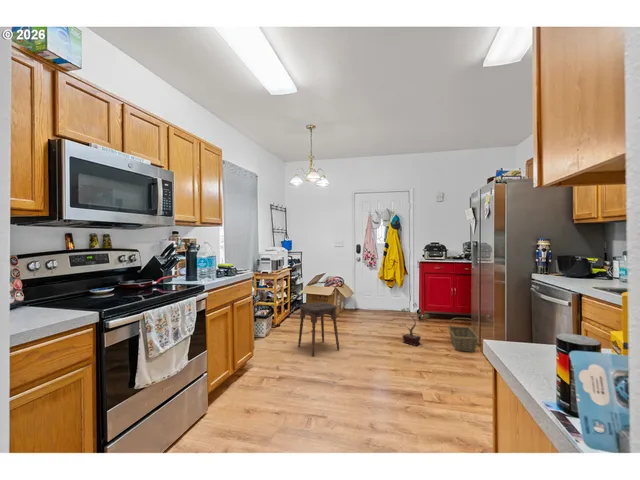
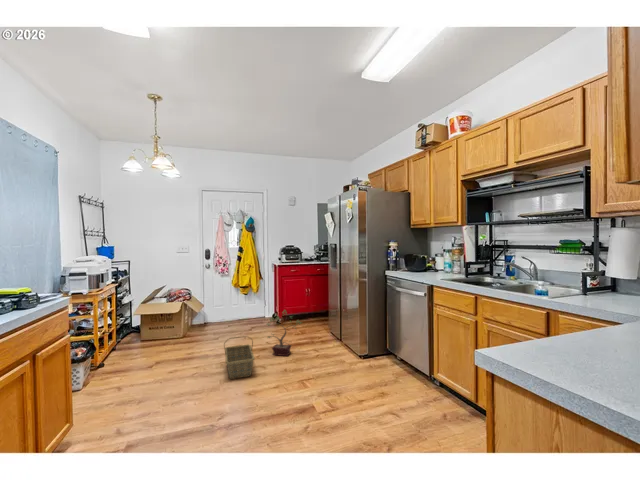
stool: present [298,302,339,356] -> none [143,324,203,399]
basket: present [448,318,479,352] -> present [224,336,255,379]

